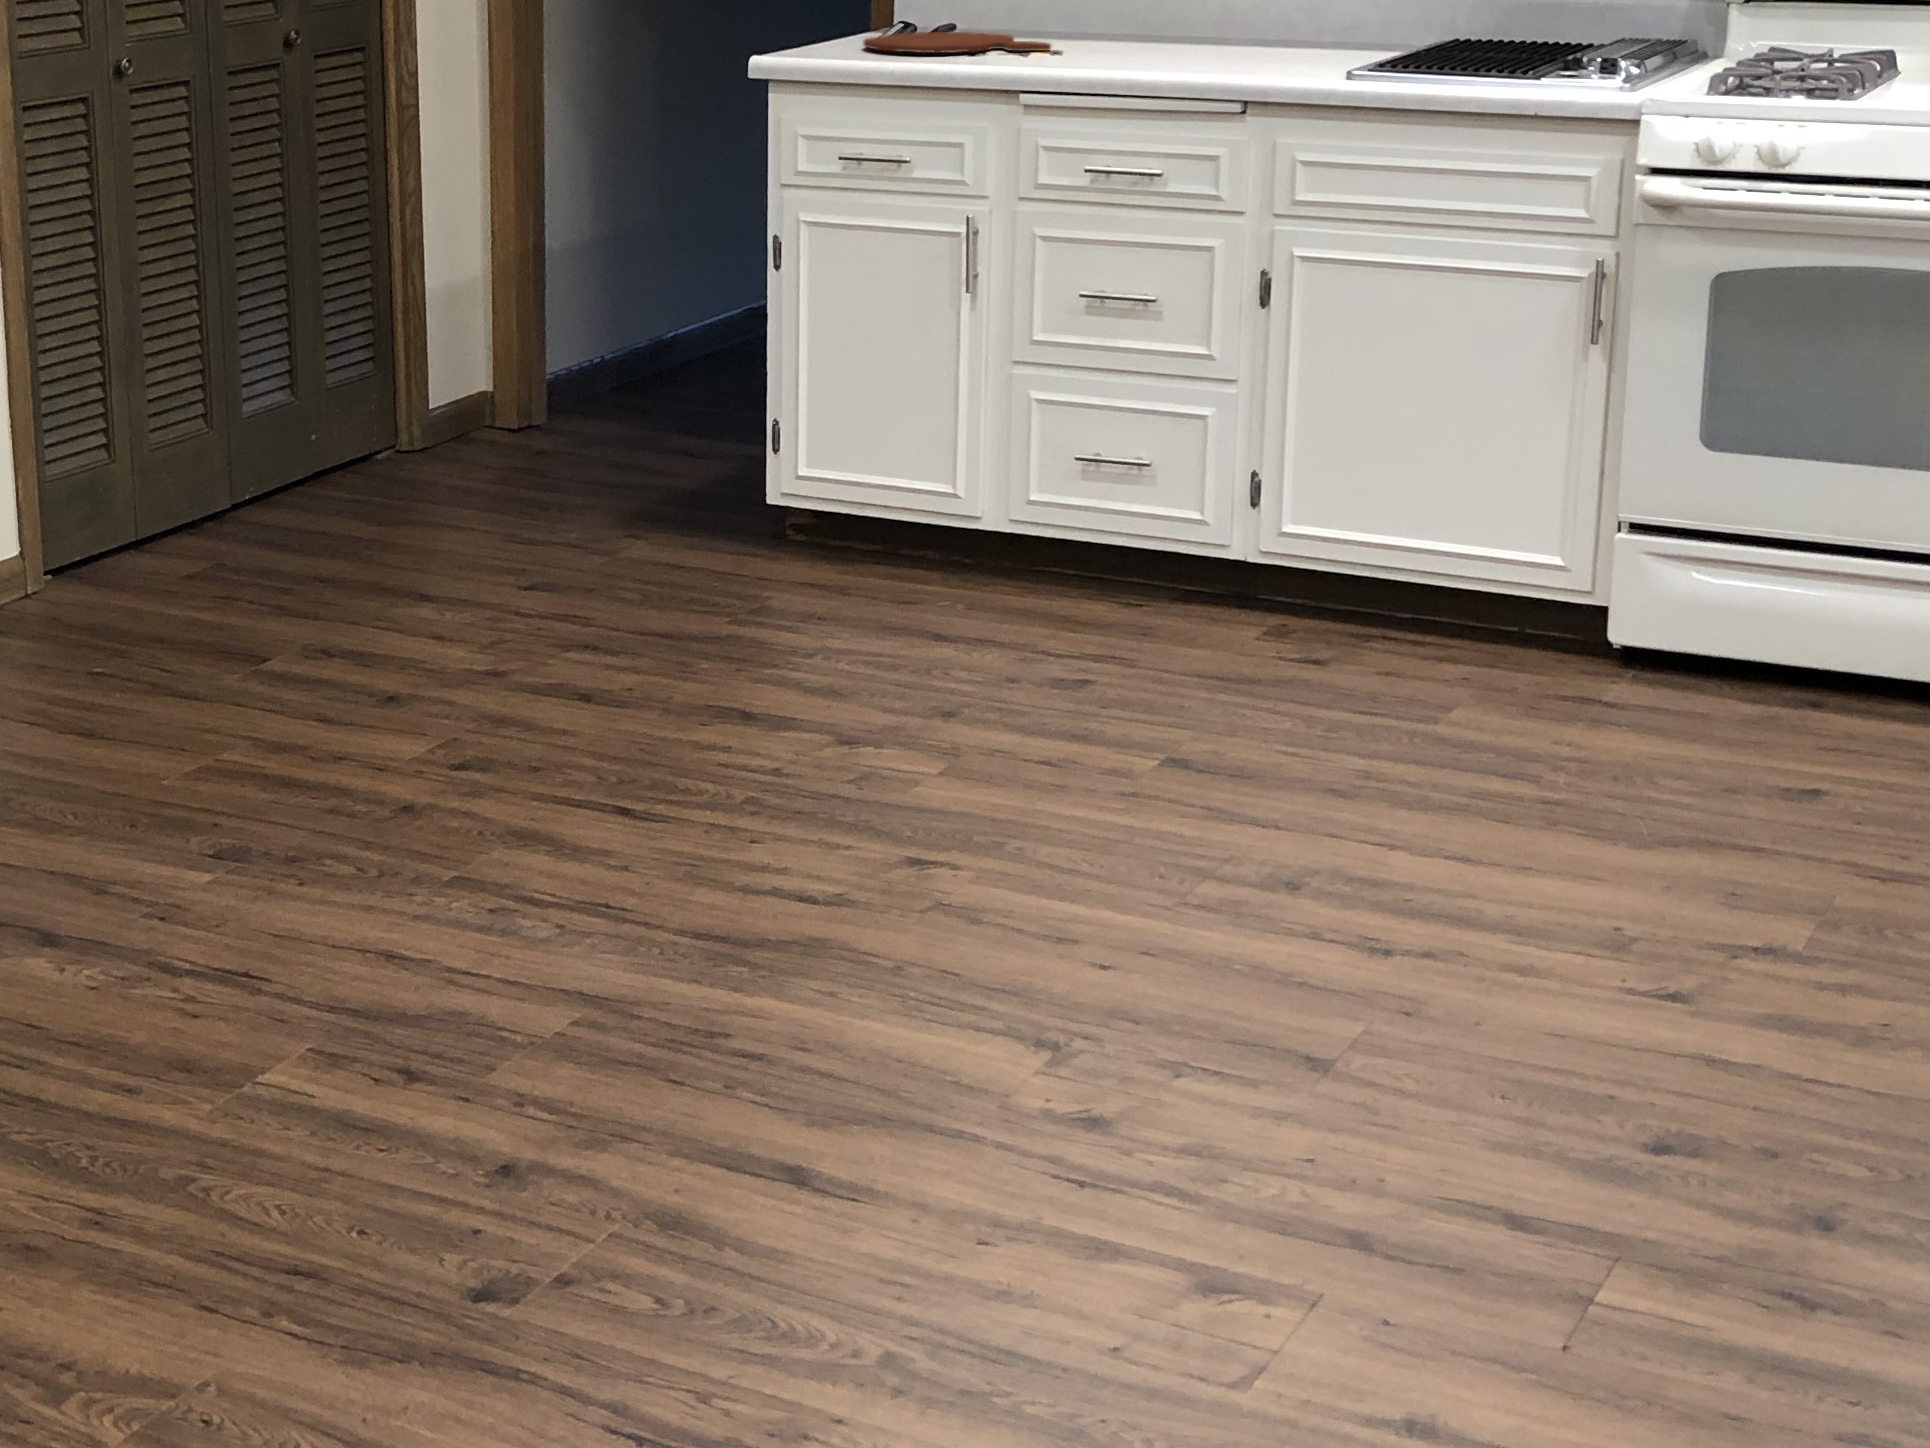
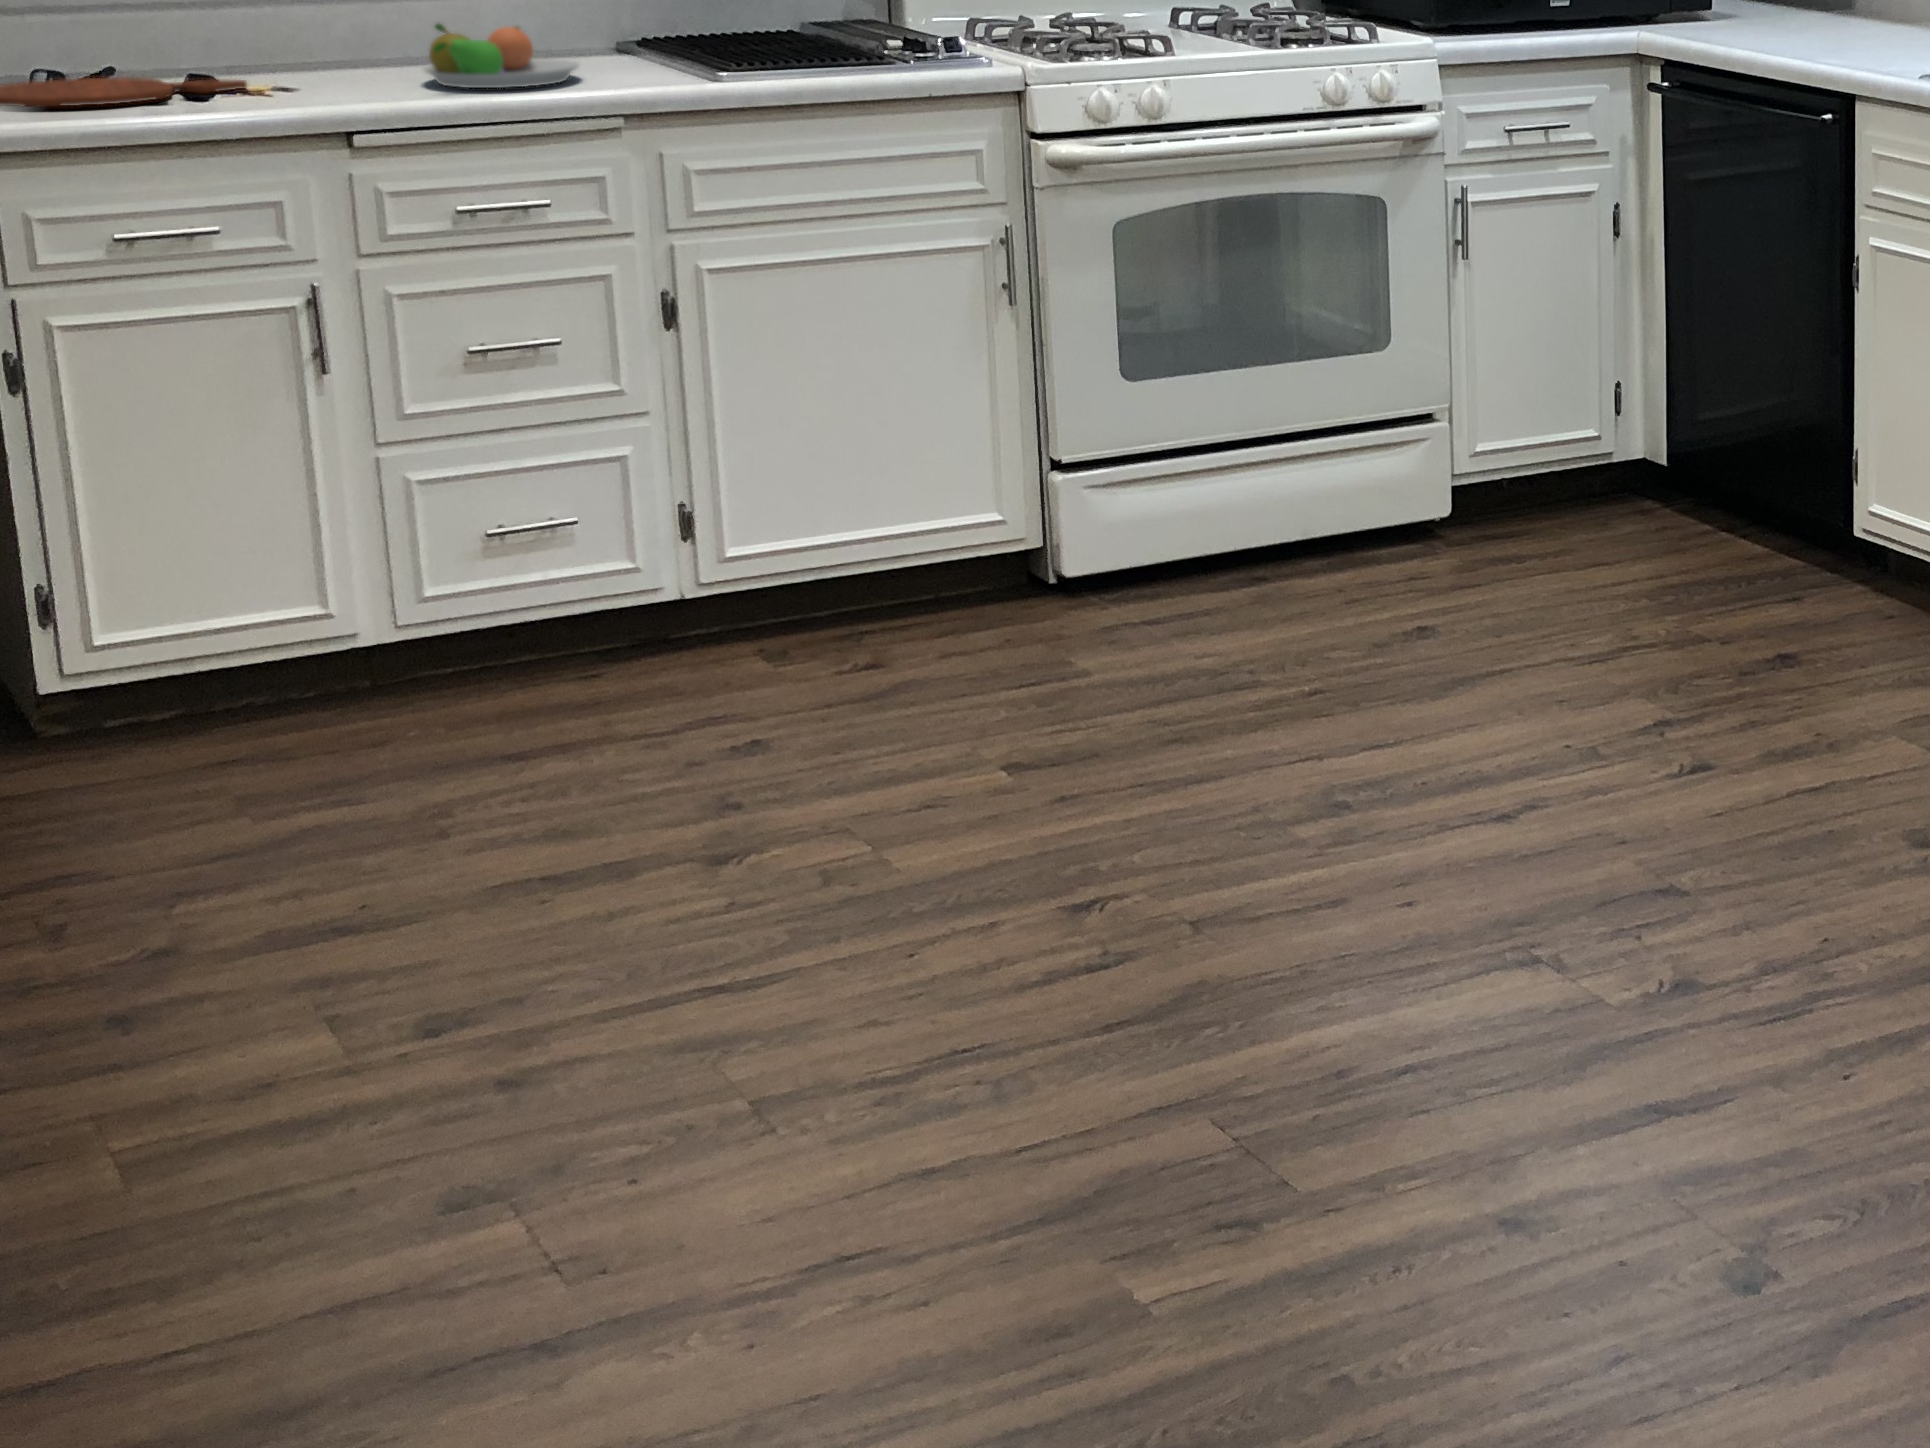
fruit bowl: none [1137,7,1287,69] -> present [423,24,579,88]

